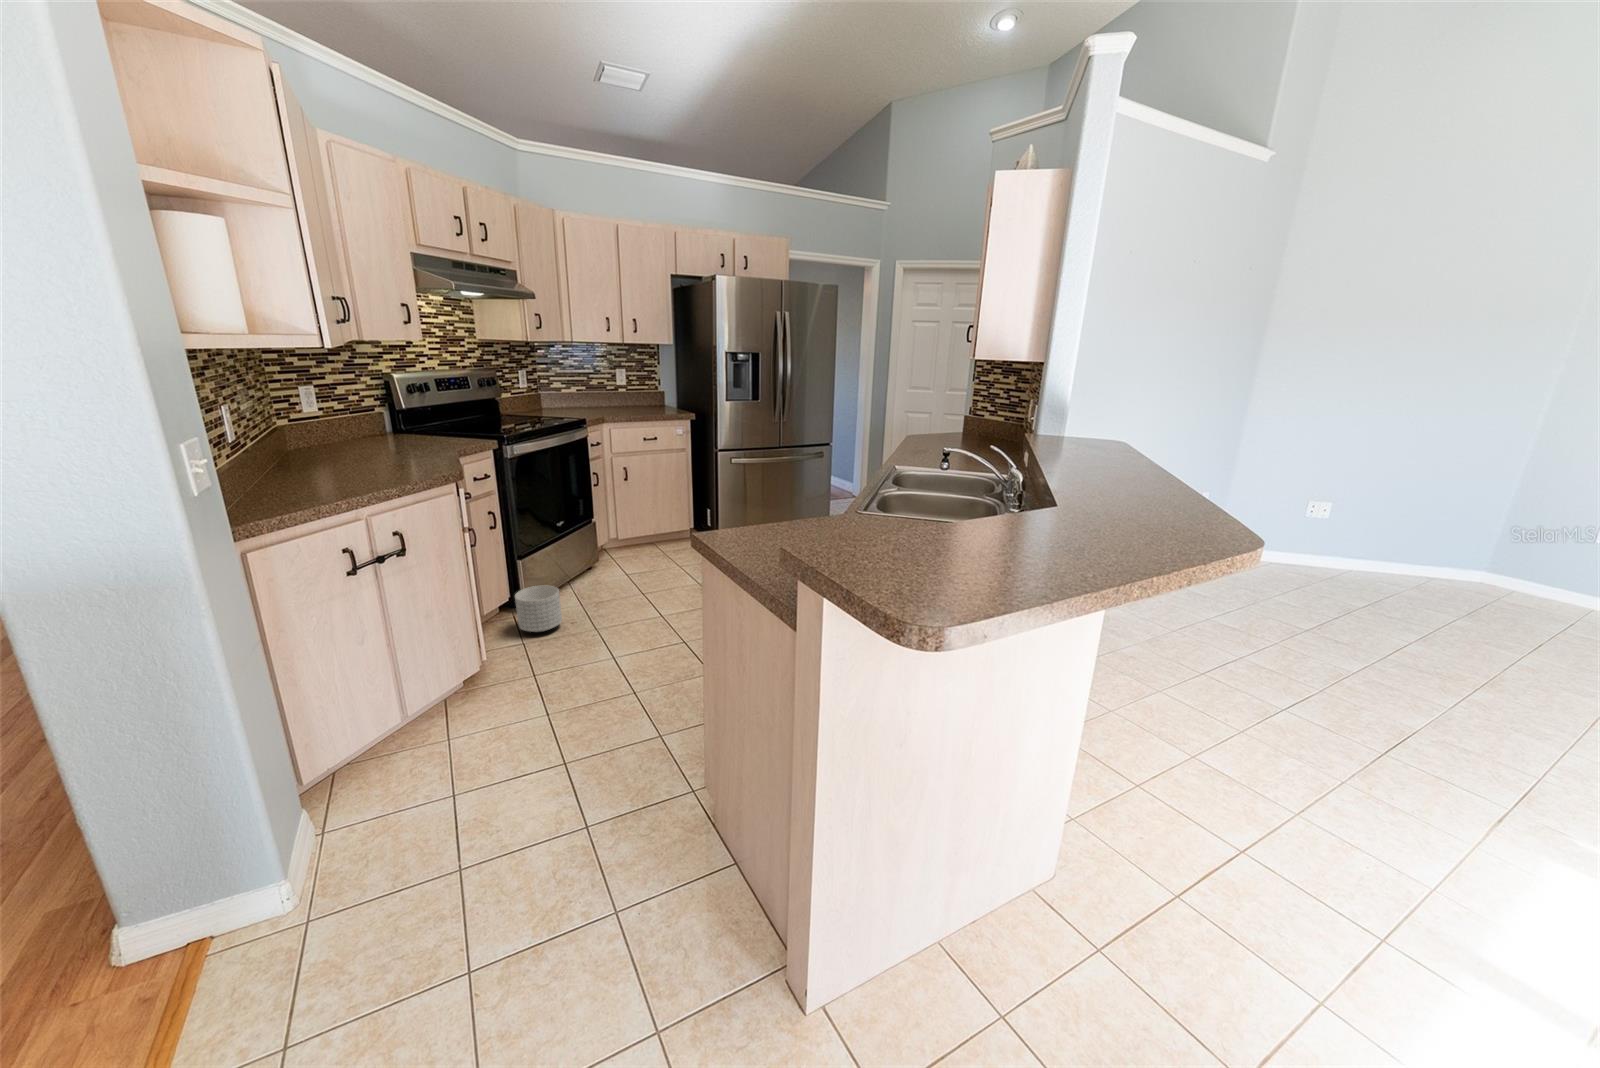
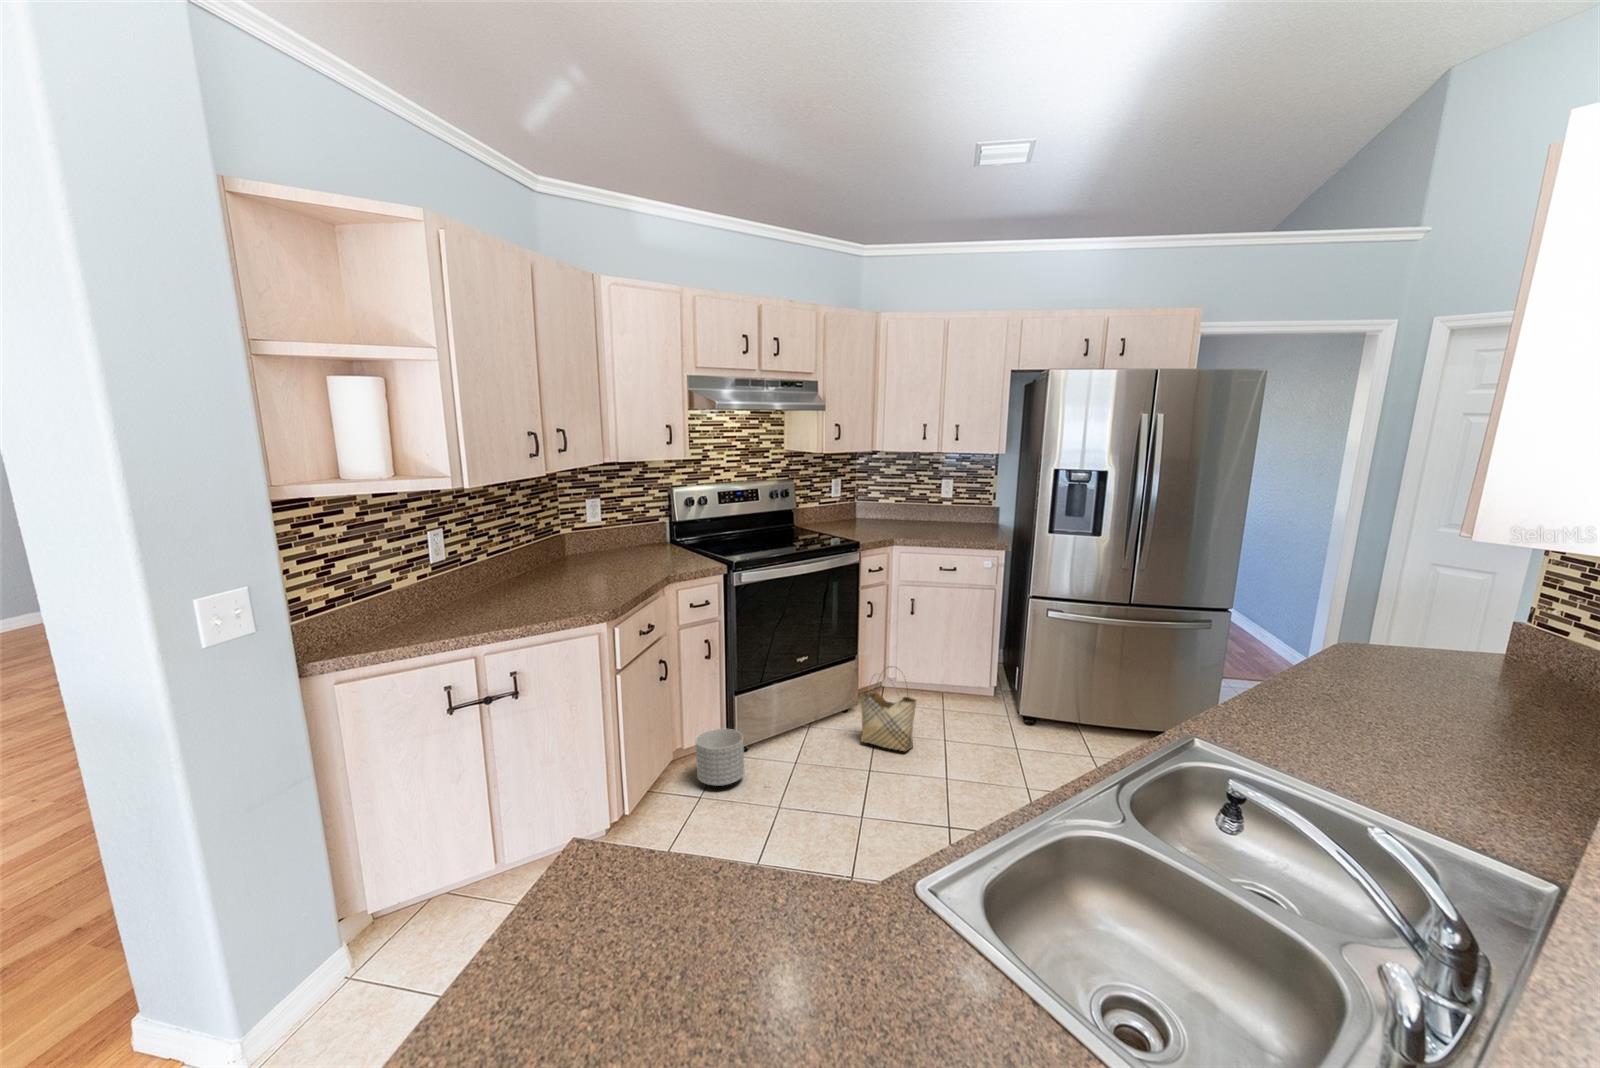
woven basket: none [616,516,662,578] -> present [860,670,916,751]

